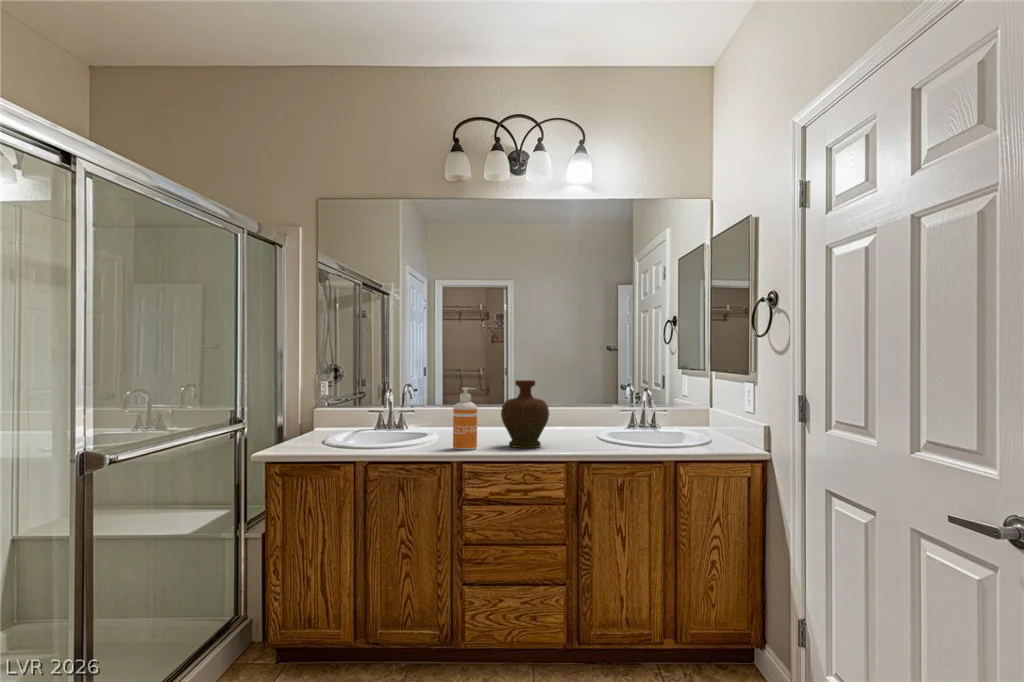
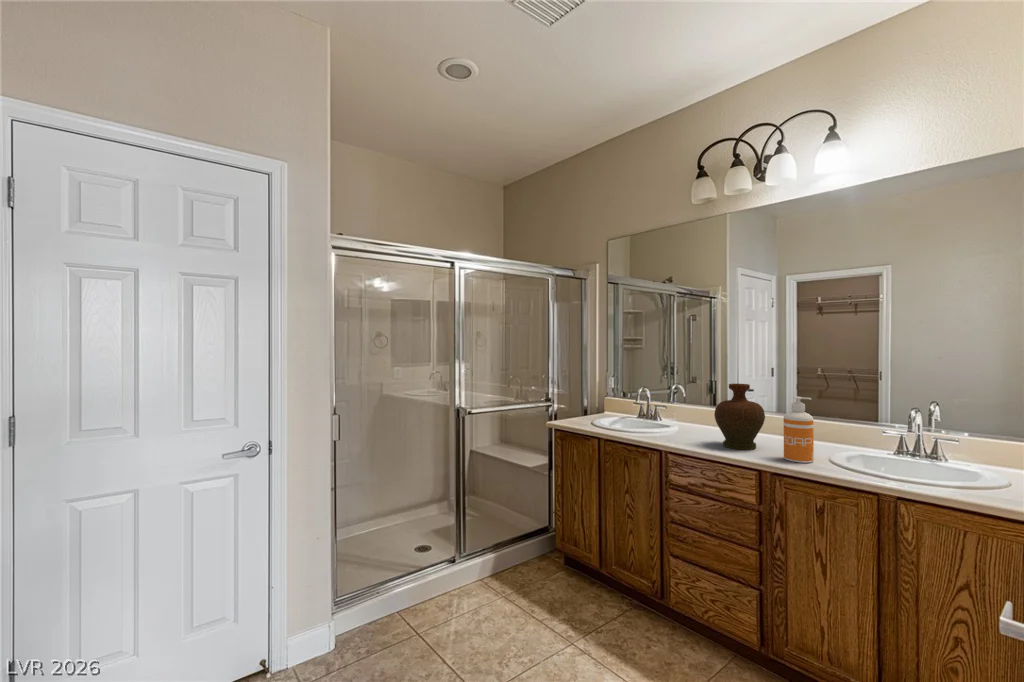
soap dispenser: present [453,388,477,450] -> present [784,397,814,463]

